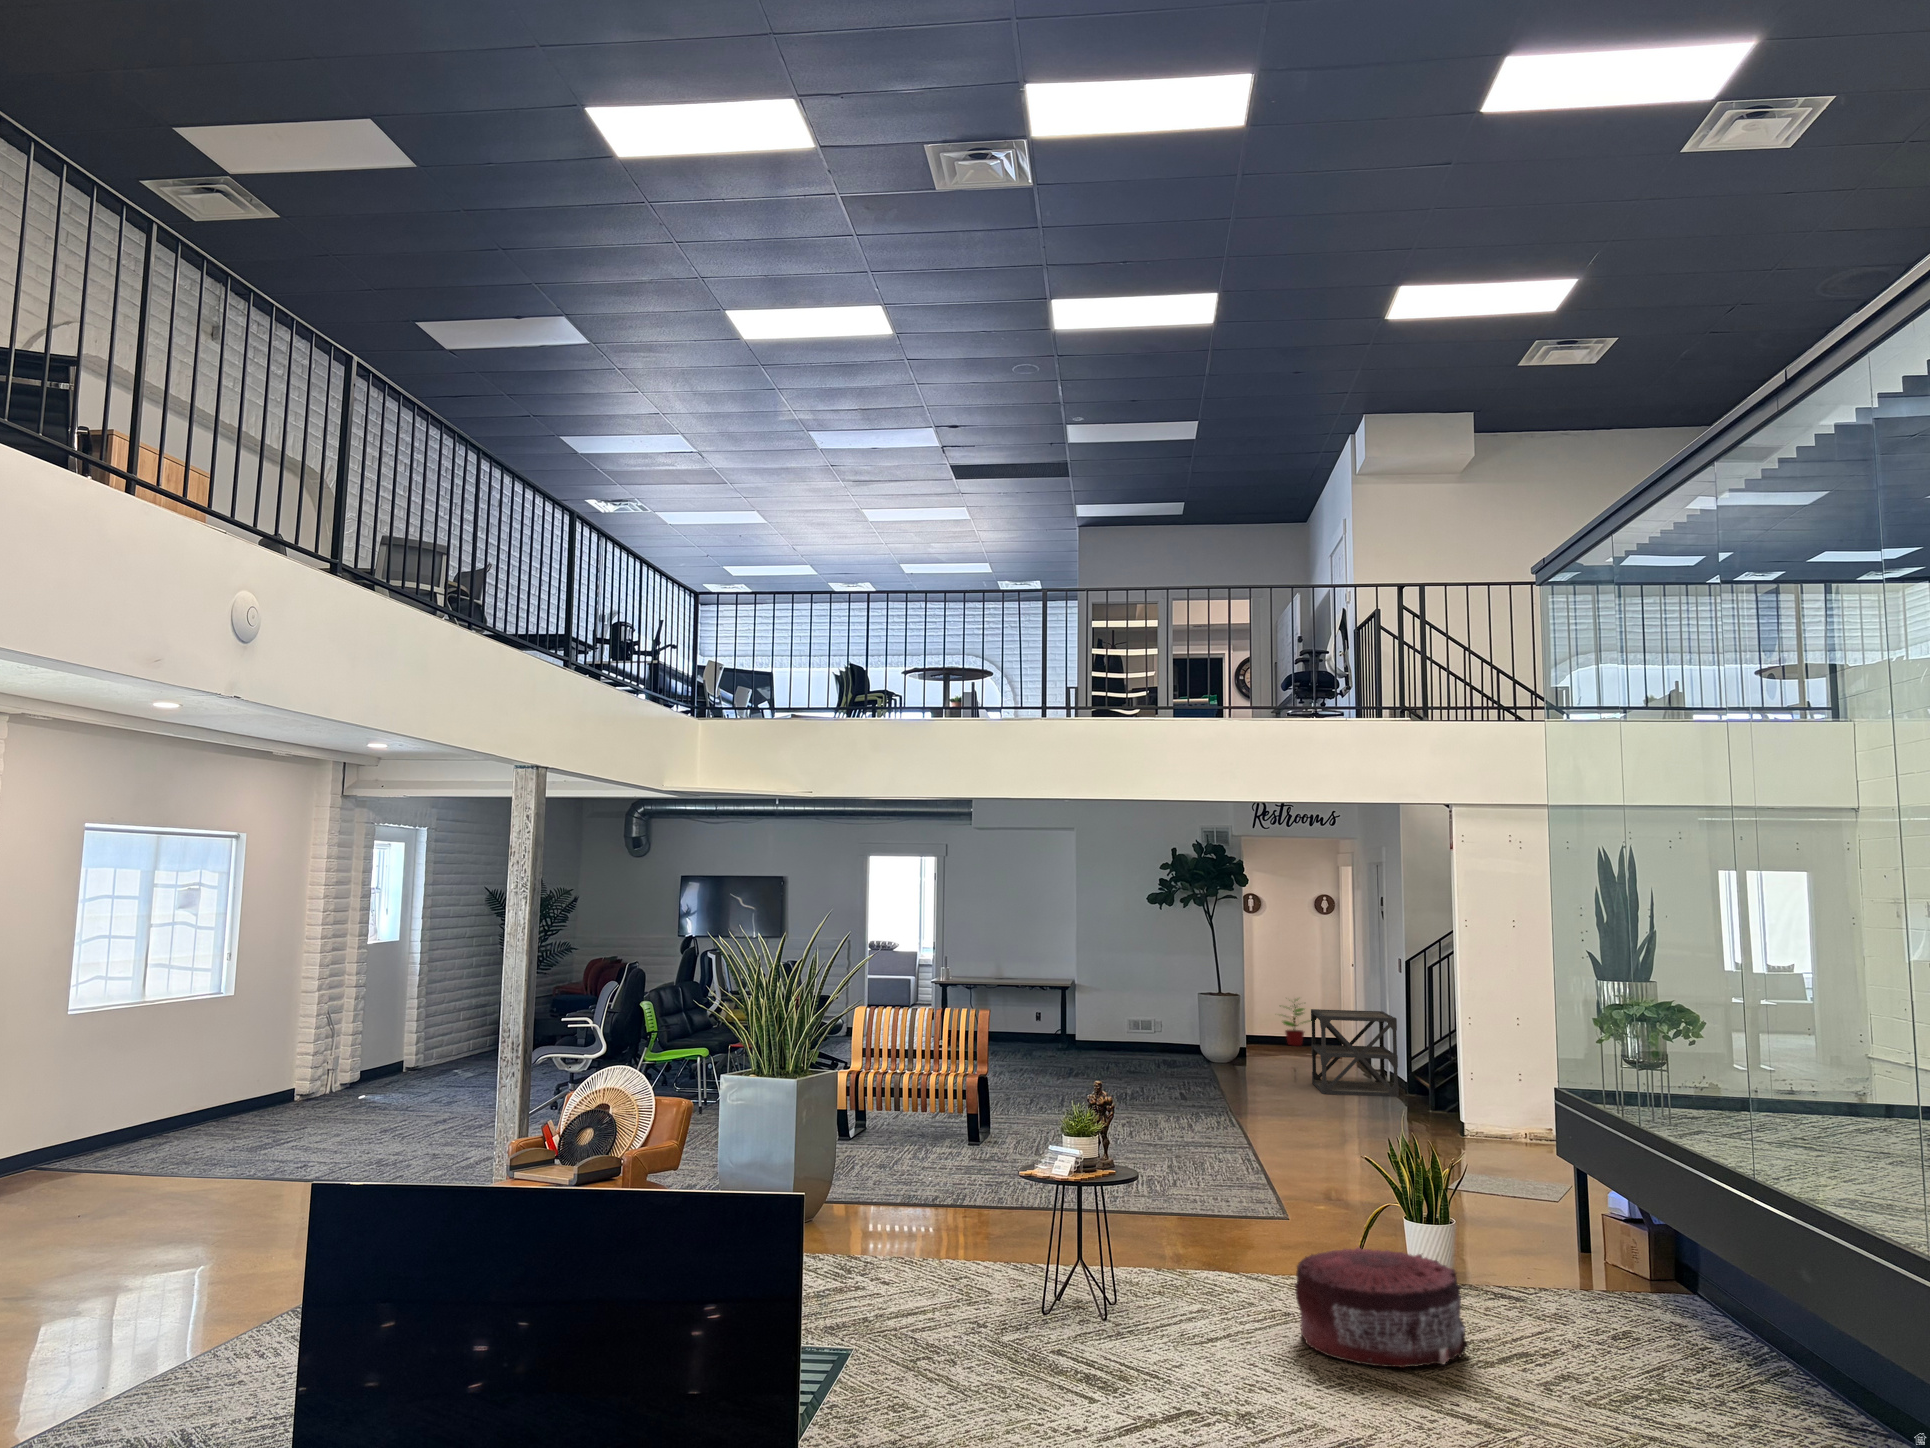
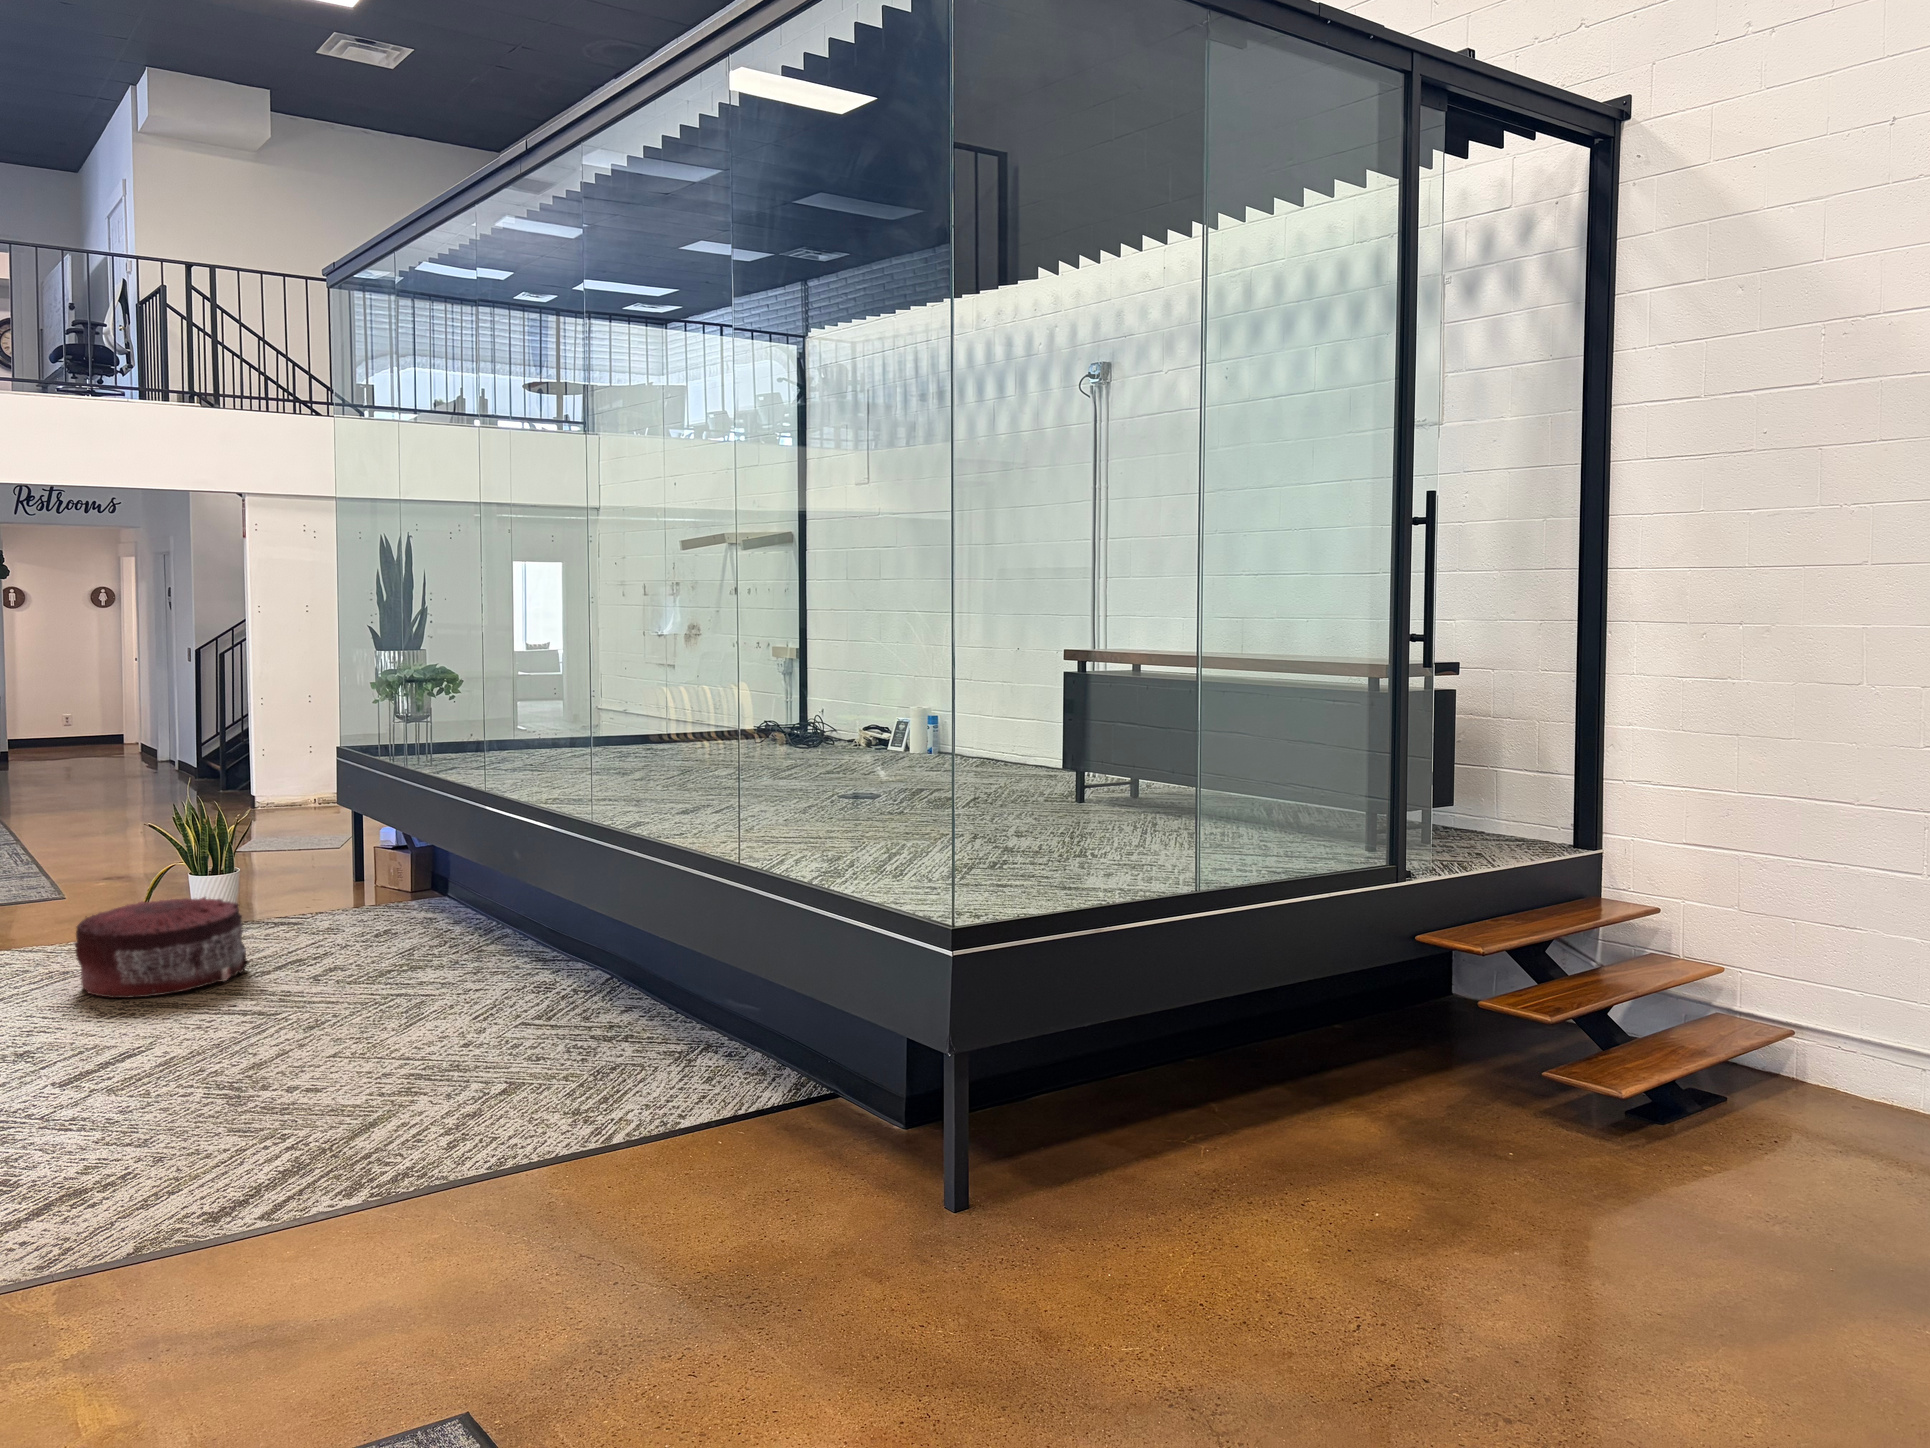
potted plant: present [1283,999,1306,1046] -> none [42,695,95,749]
side table: present [1311,1009,1399,1097] -> none [87,703,188,790]

